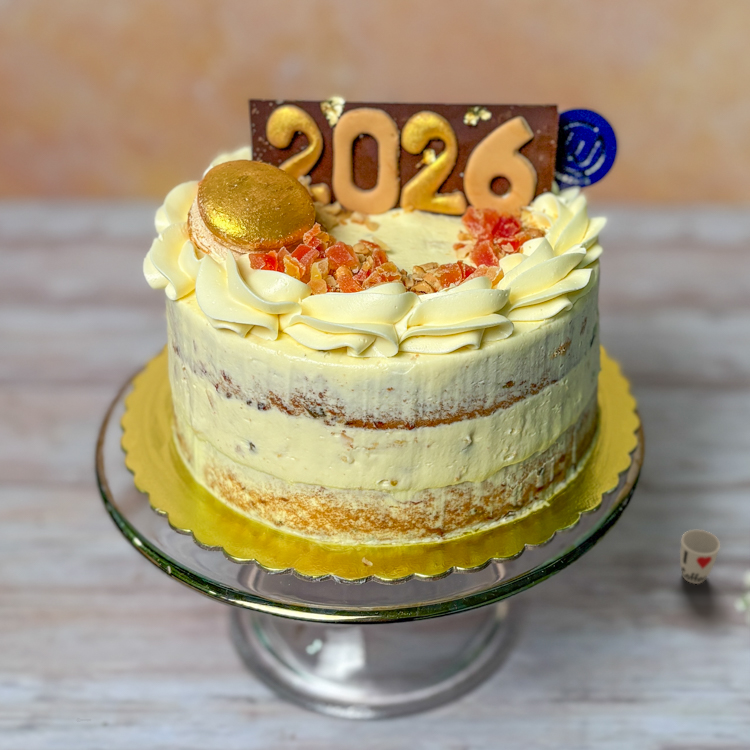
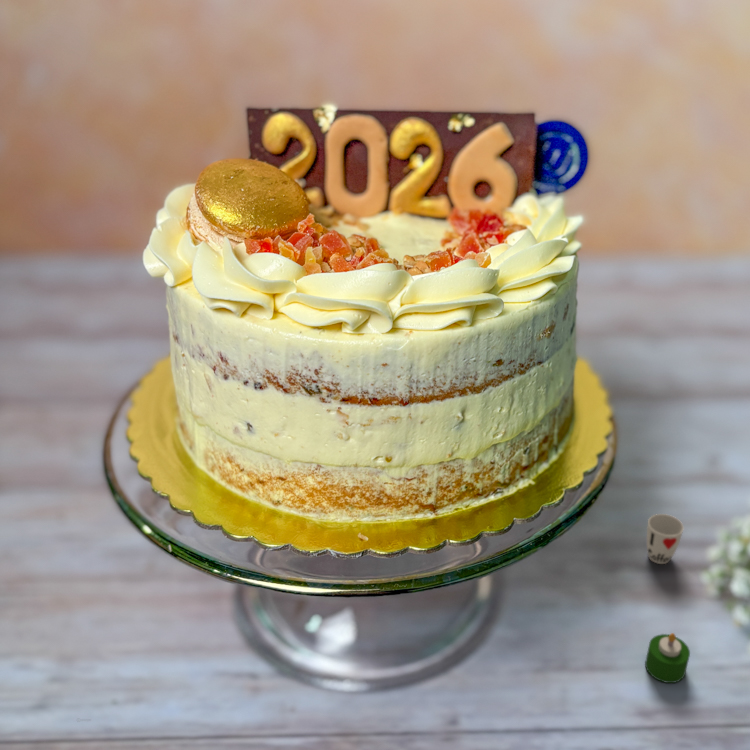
candle: none [670,660,717,712] -> present [645,633,690,683]

